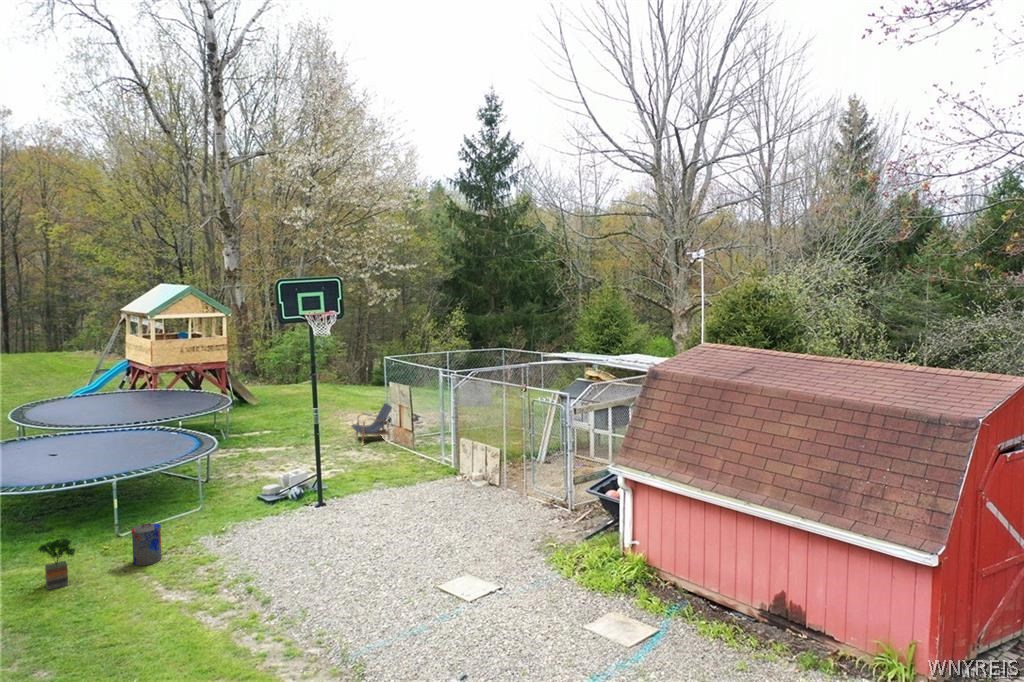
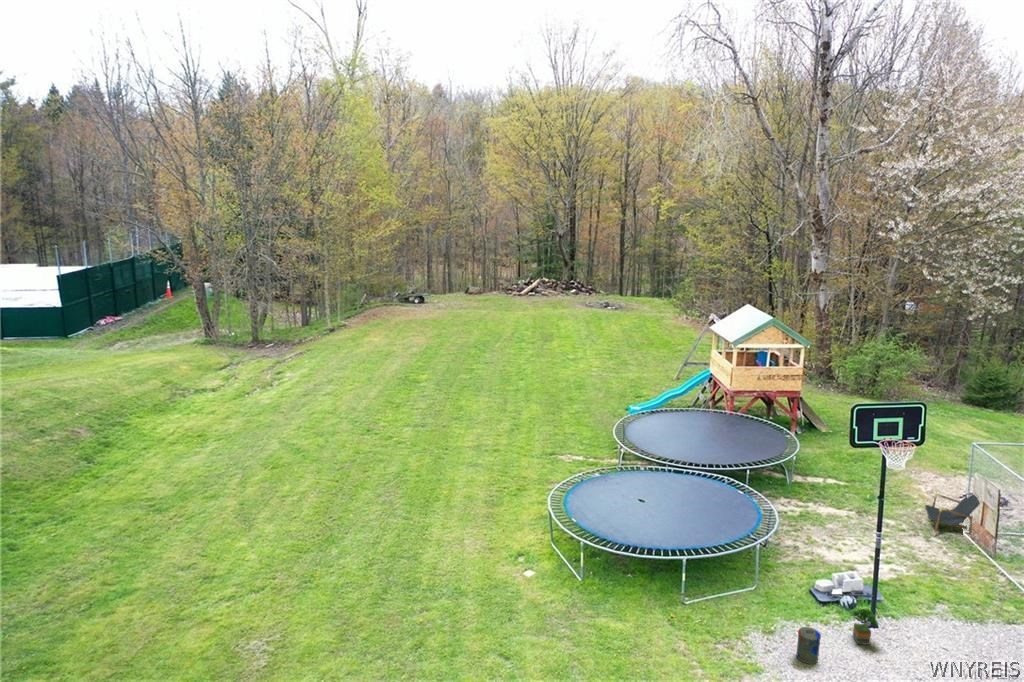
trash can: present [131,523,161,566] -> present [797,627,821,664]
potted tree: present [38,538,76,590] -> present [853,609,878,645]

